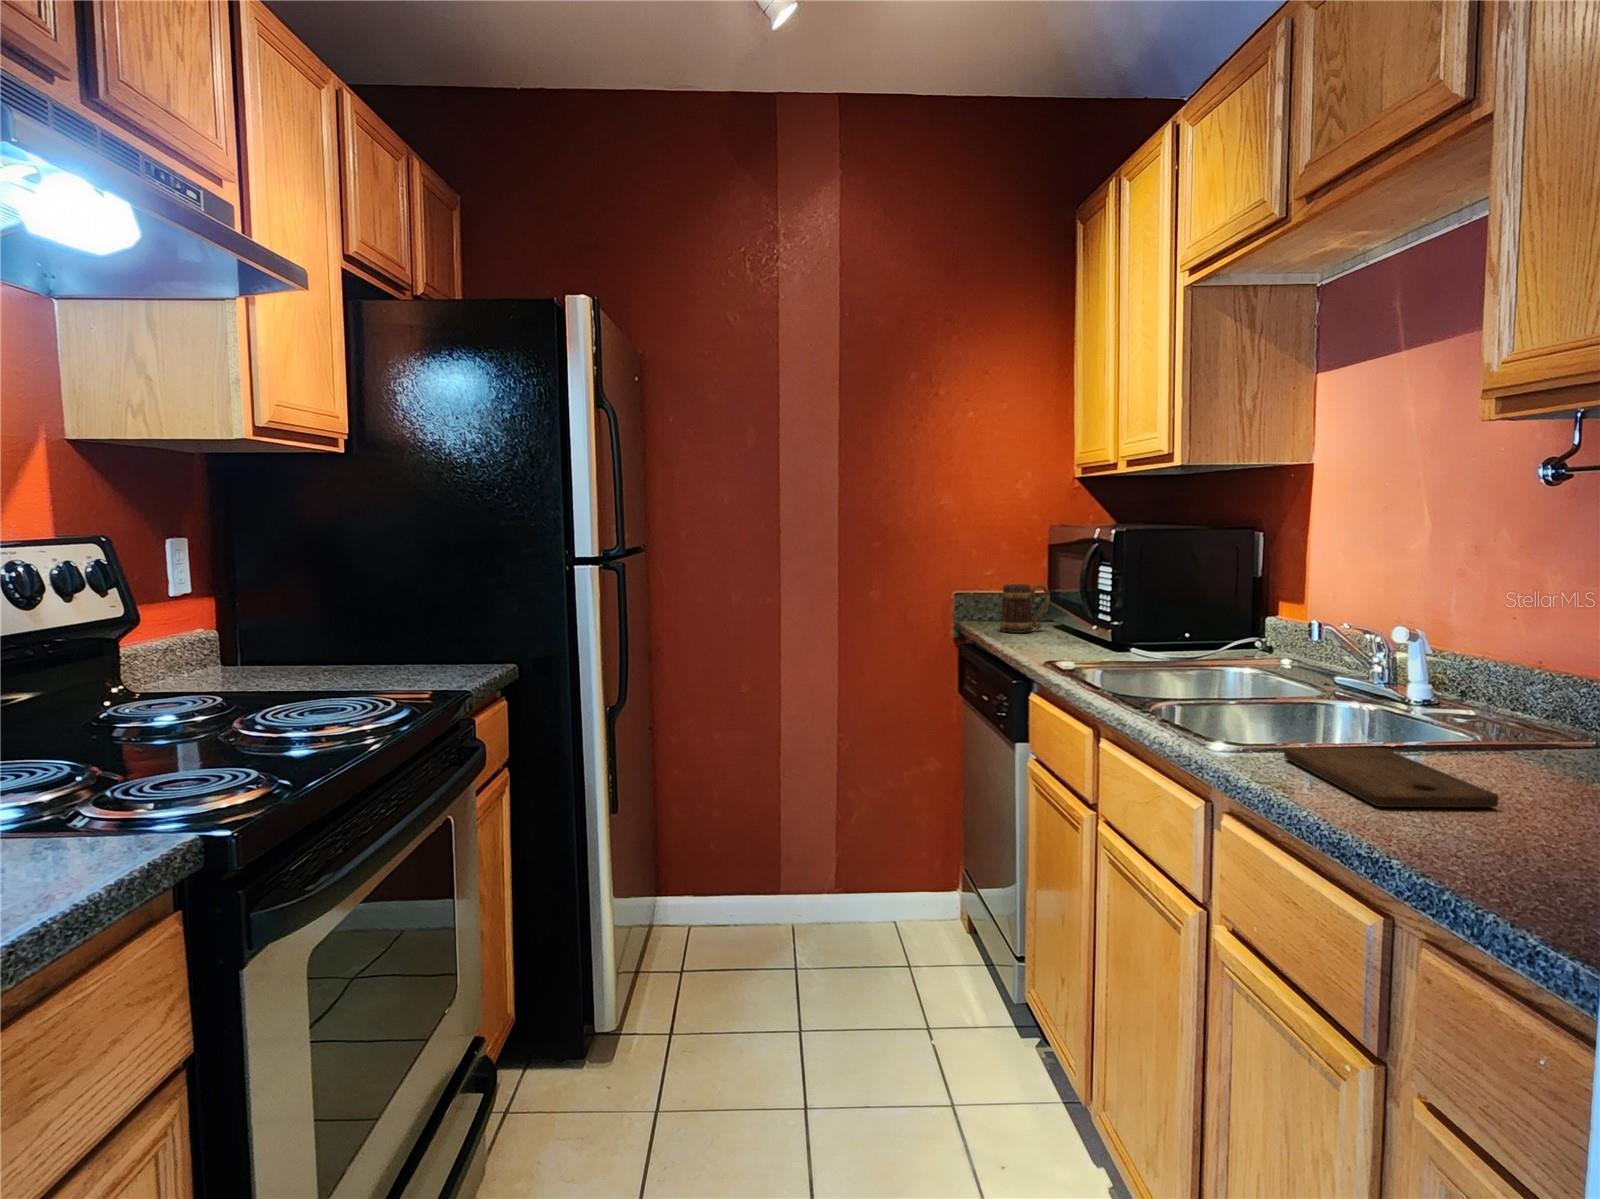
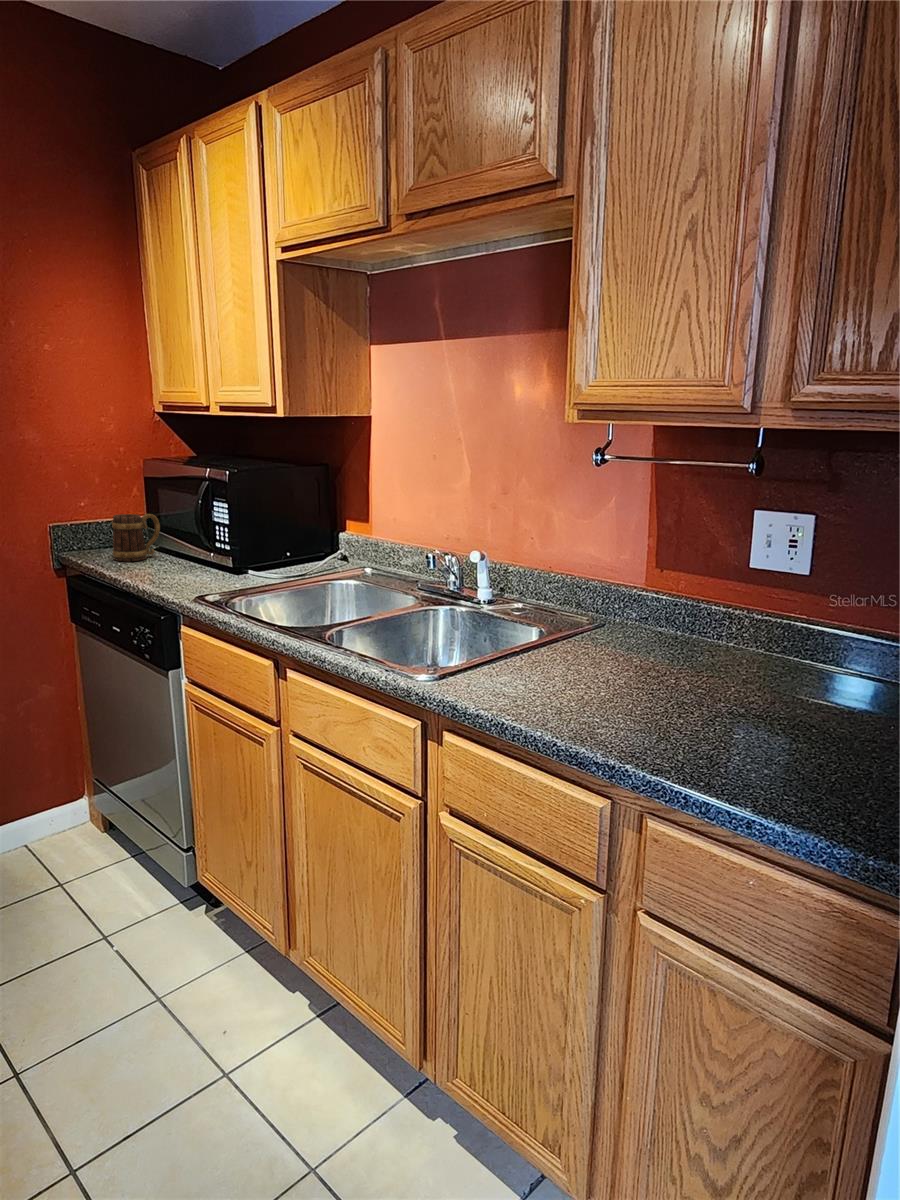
cutting board: present [1284,748,1499,807] -> none [471,654,611,713]

